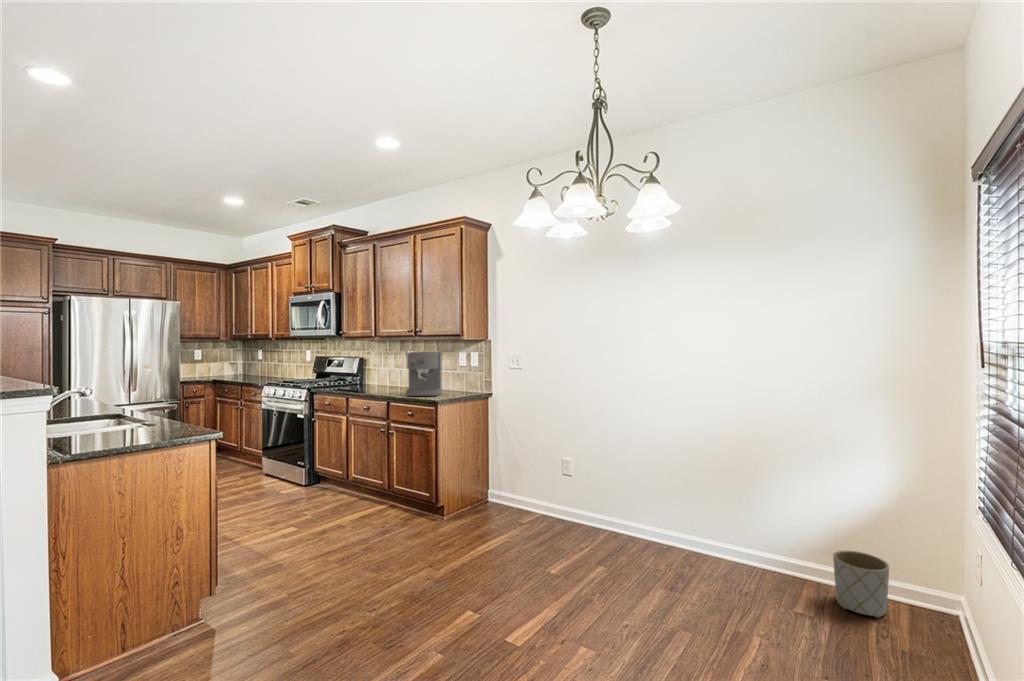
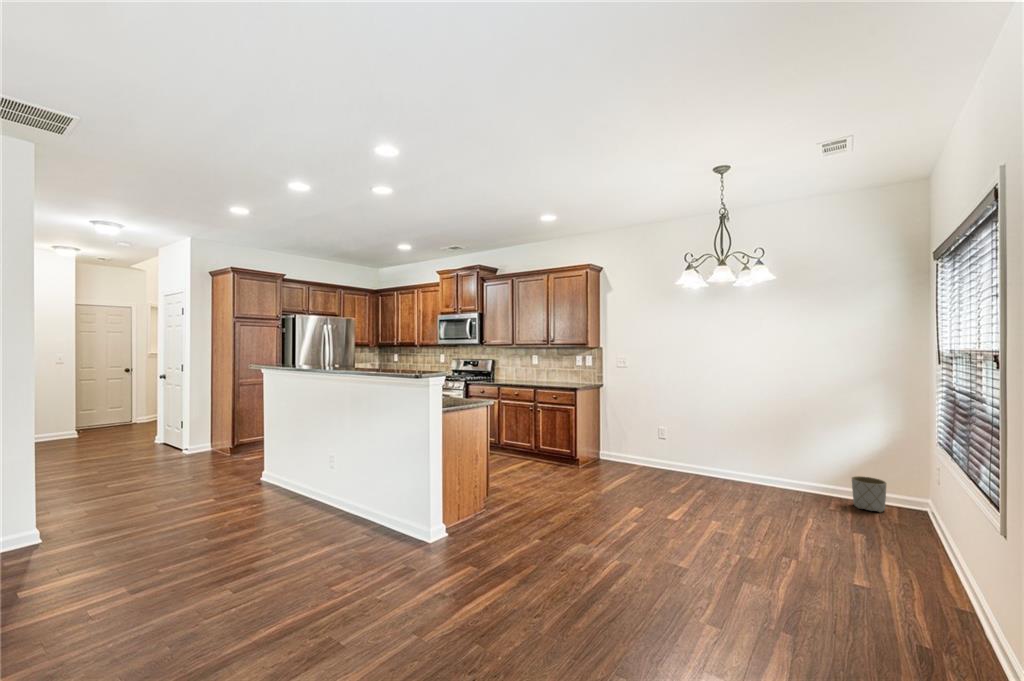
coffee maker: present [406,352,442,396] -> none [547,356,571,385]

